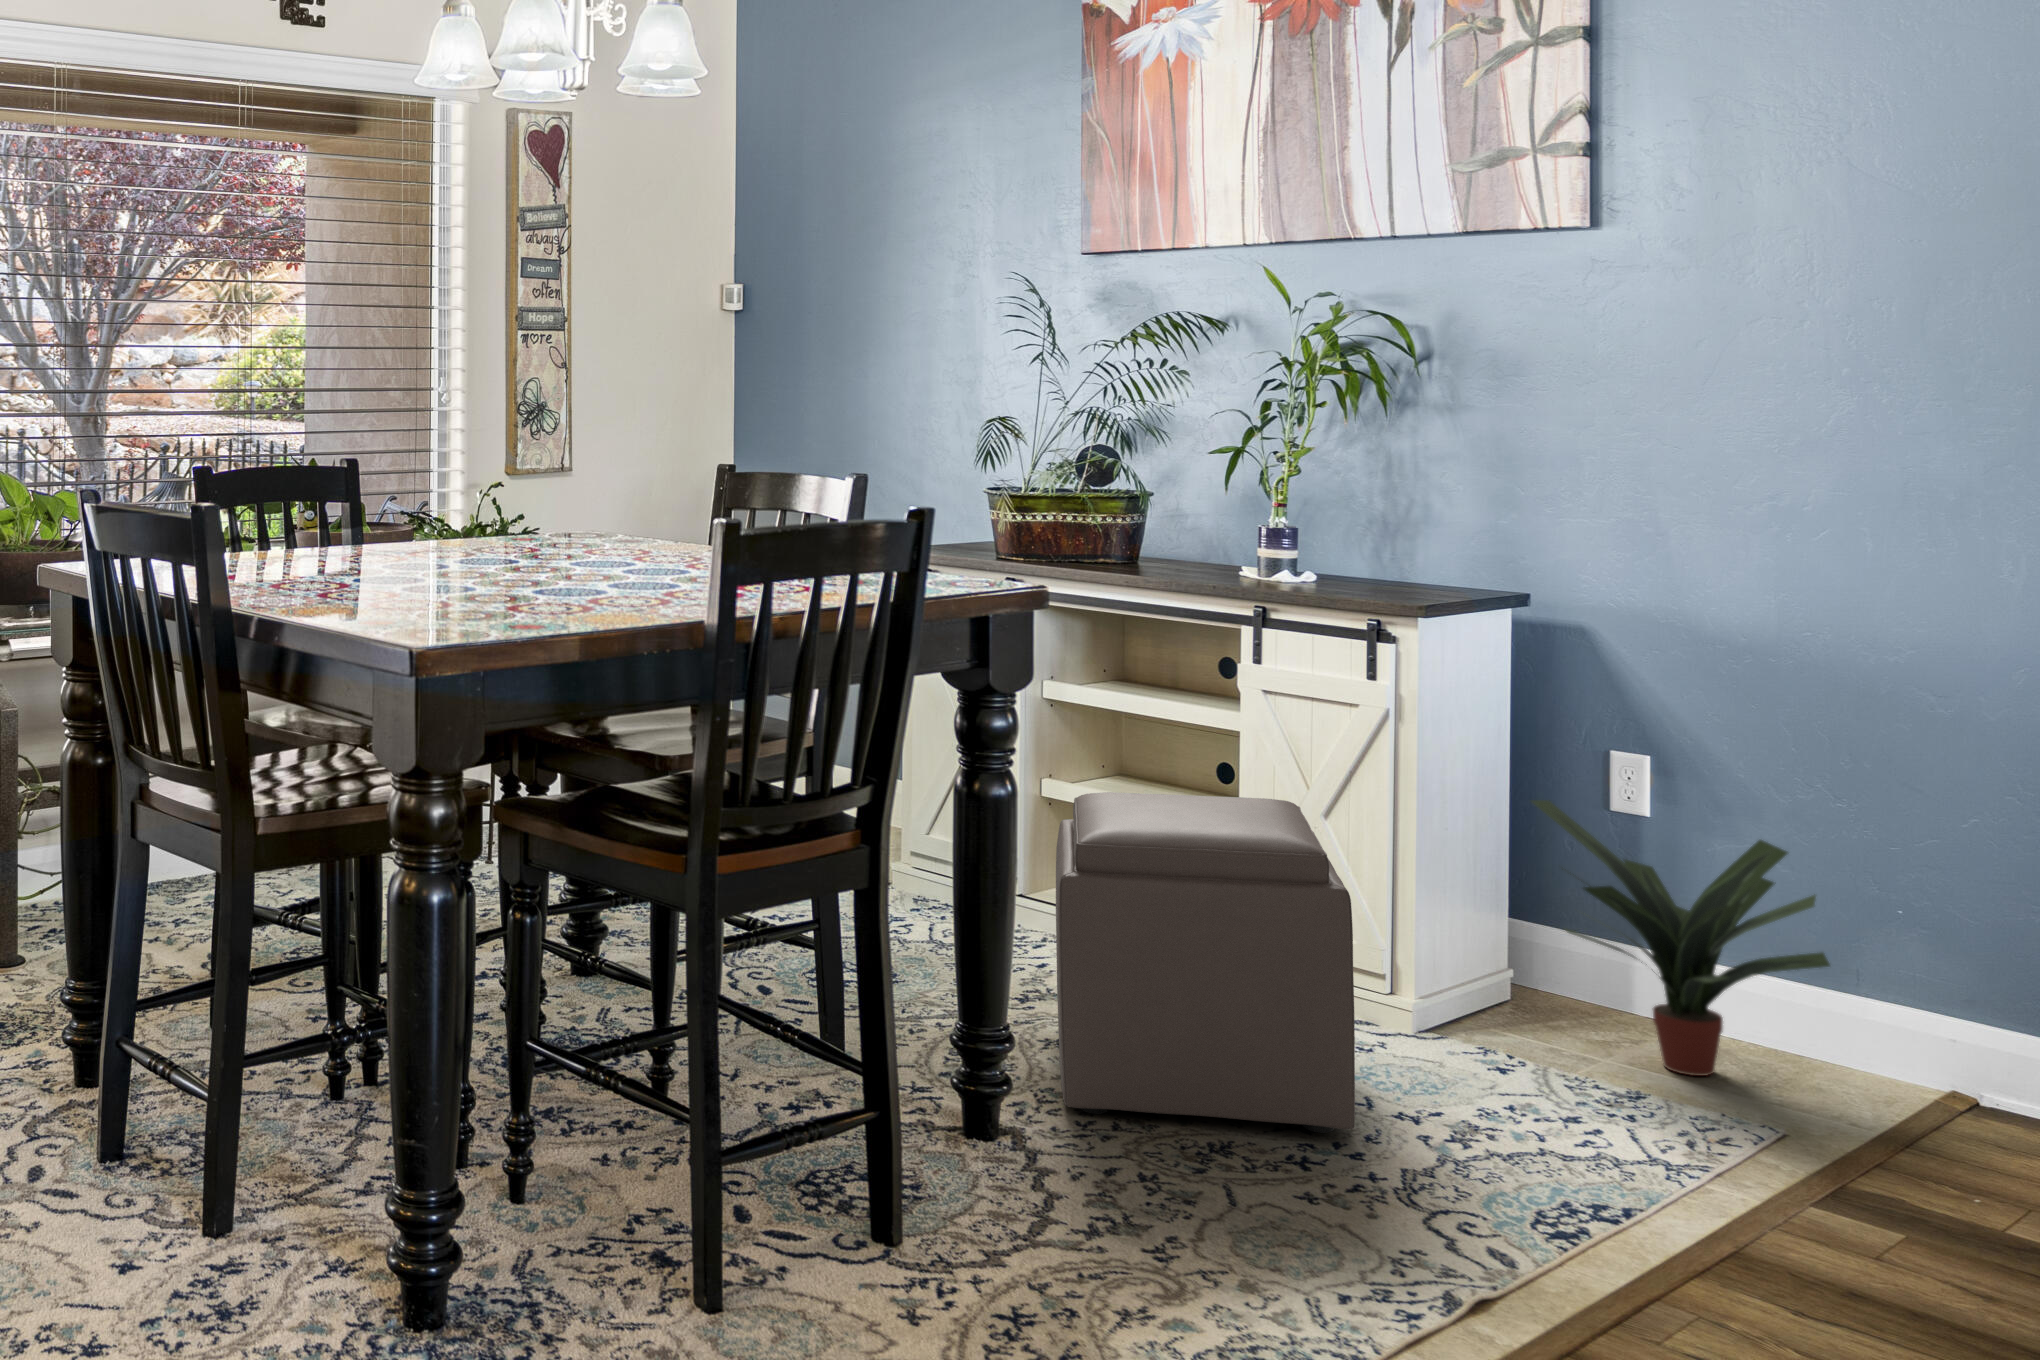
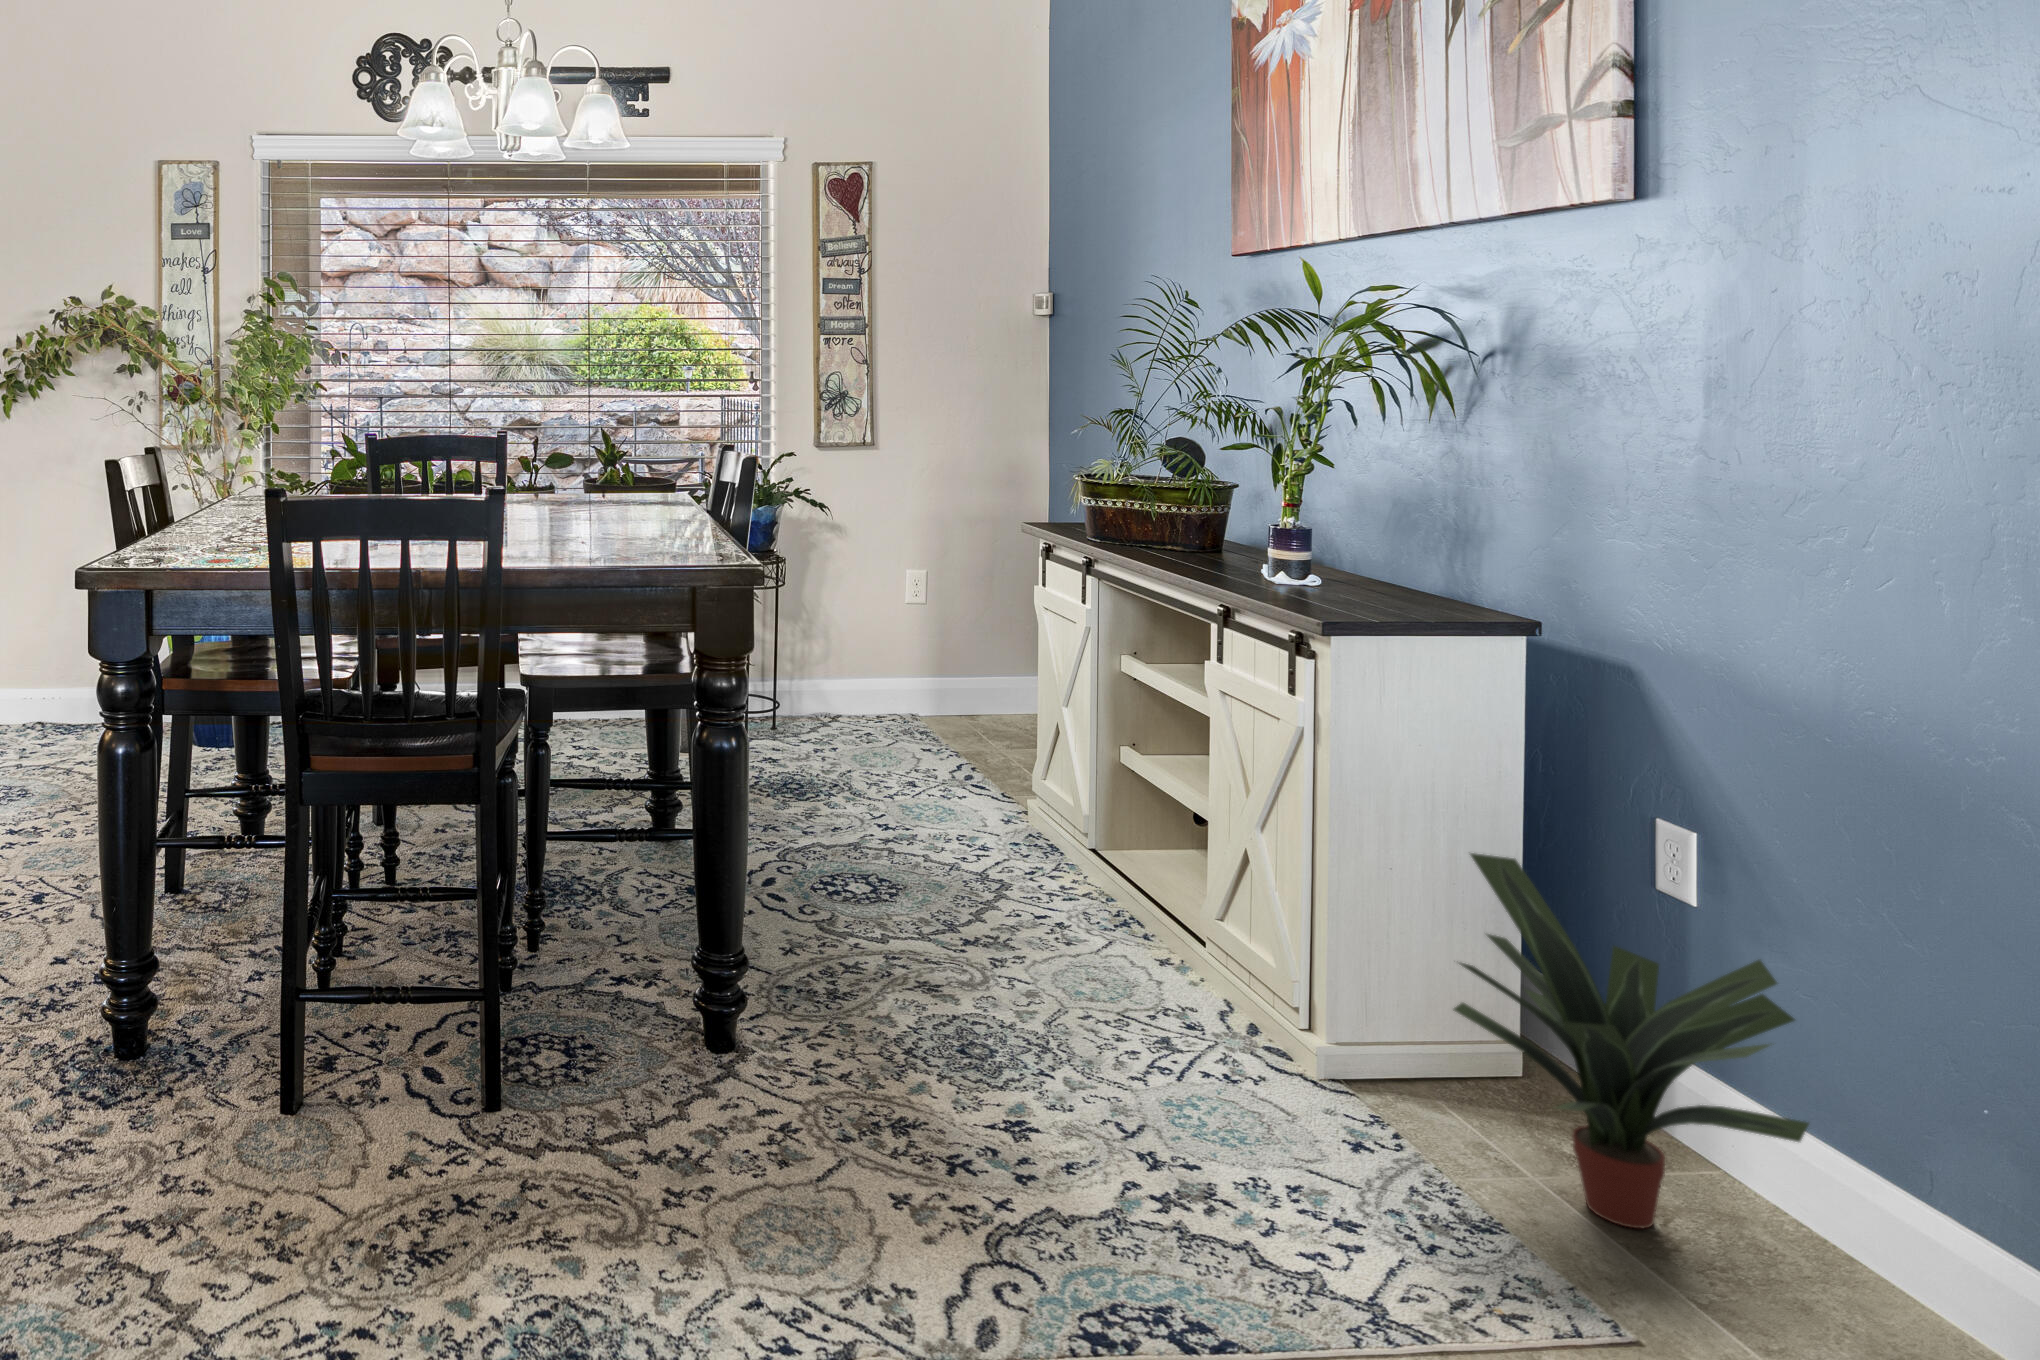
ottoman: present [1056,792,1355,1133] -> none [798,761,1156,1135]

